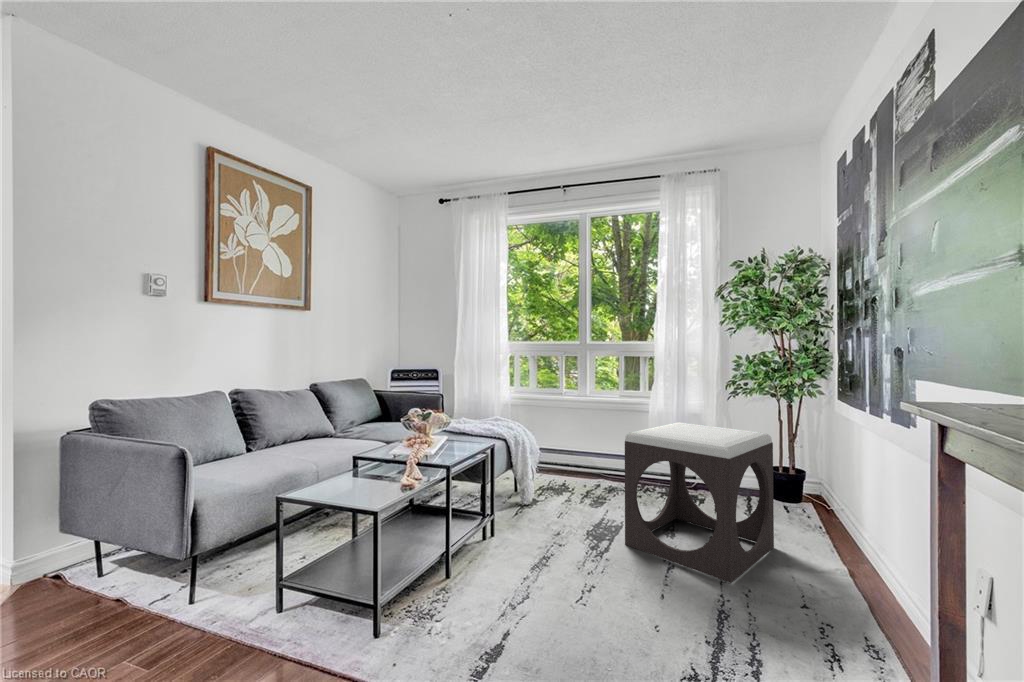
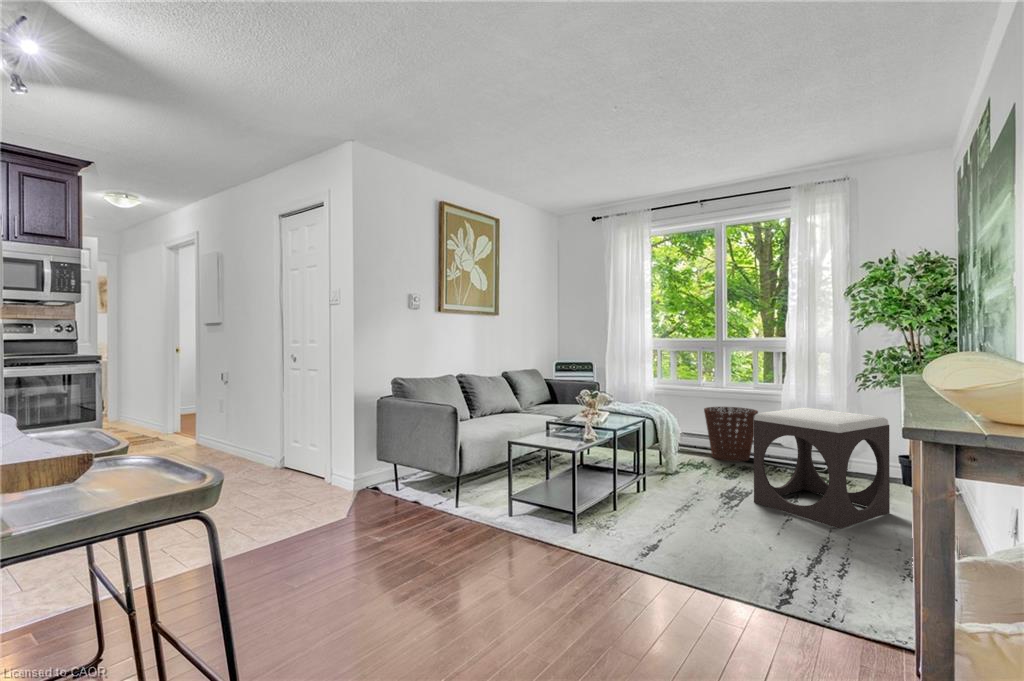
basket: none [567,419,623,482] -> present [704,407,758,461]

